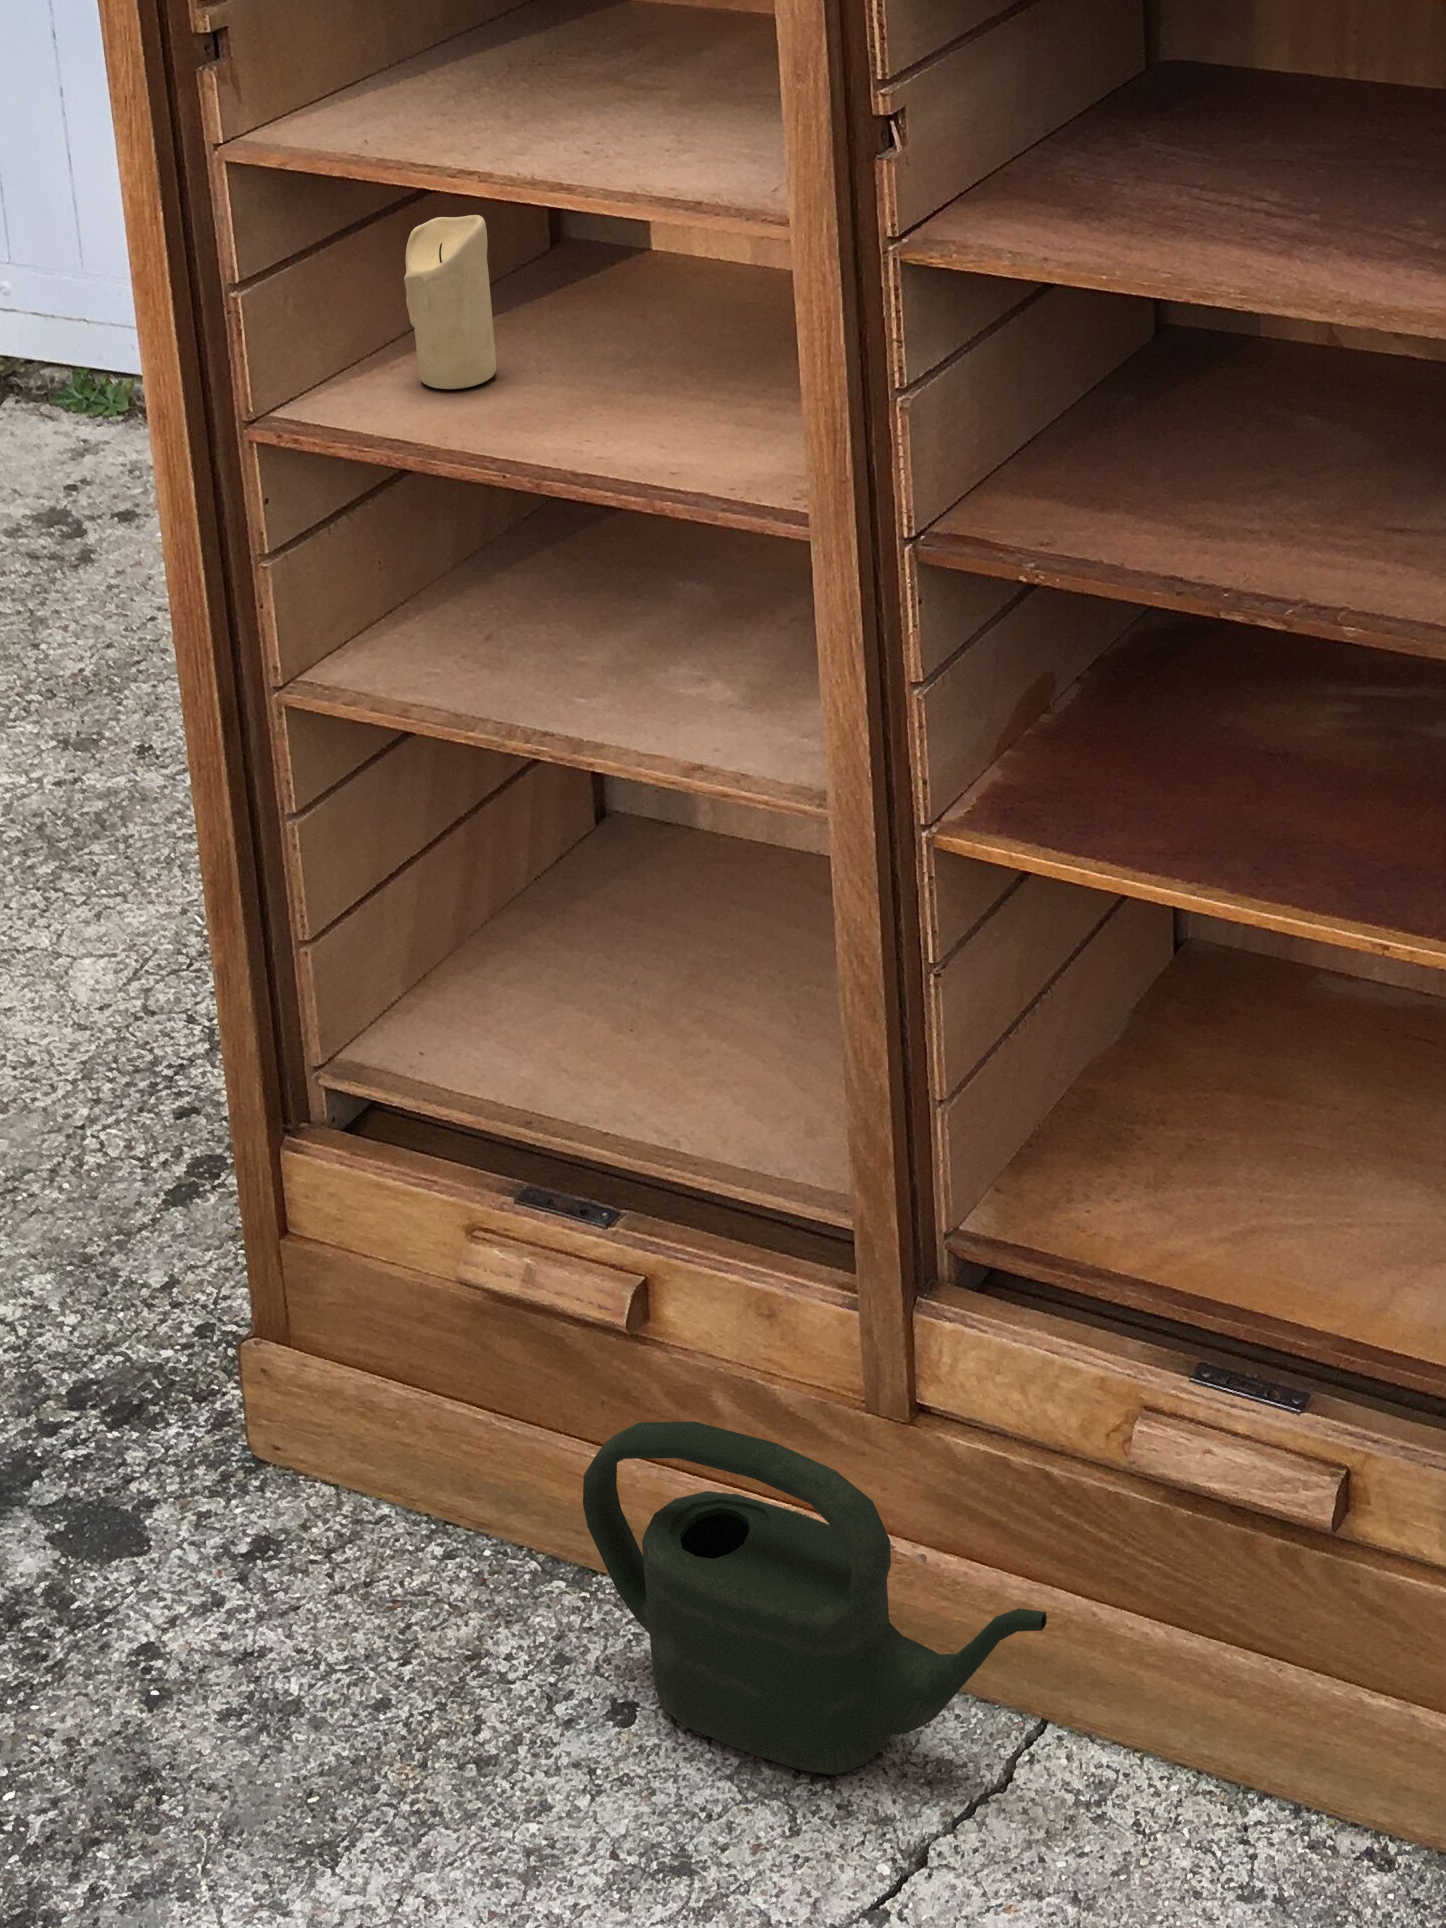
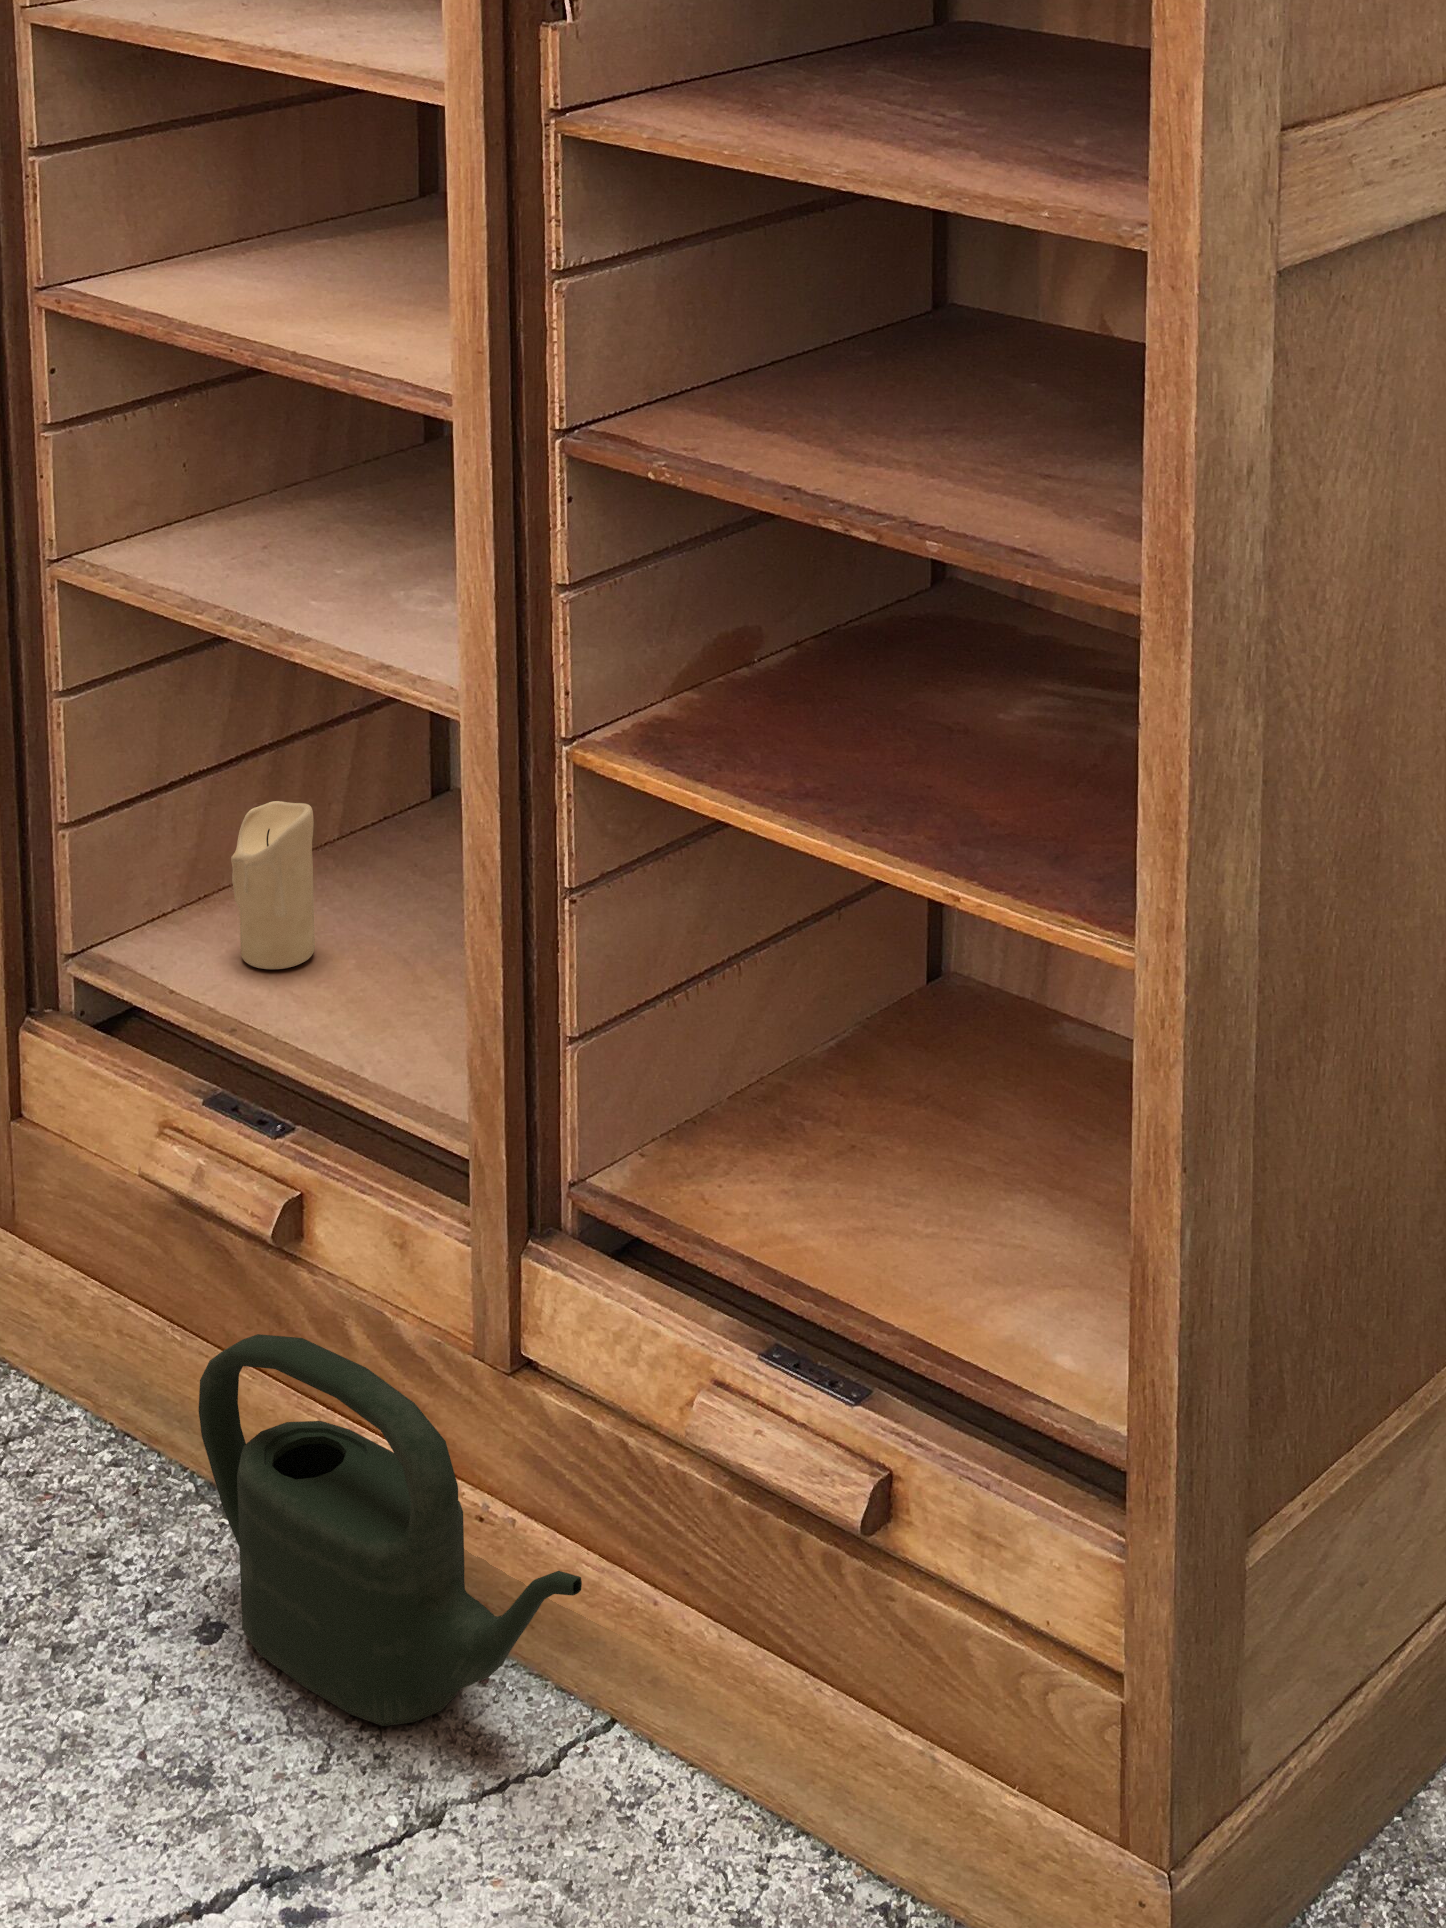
candle: present [404,215,496,389] -> present [231,801,315,969]

